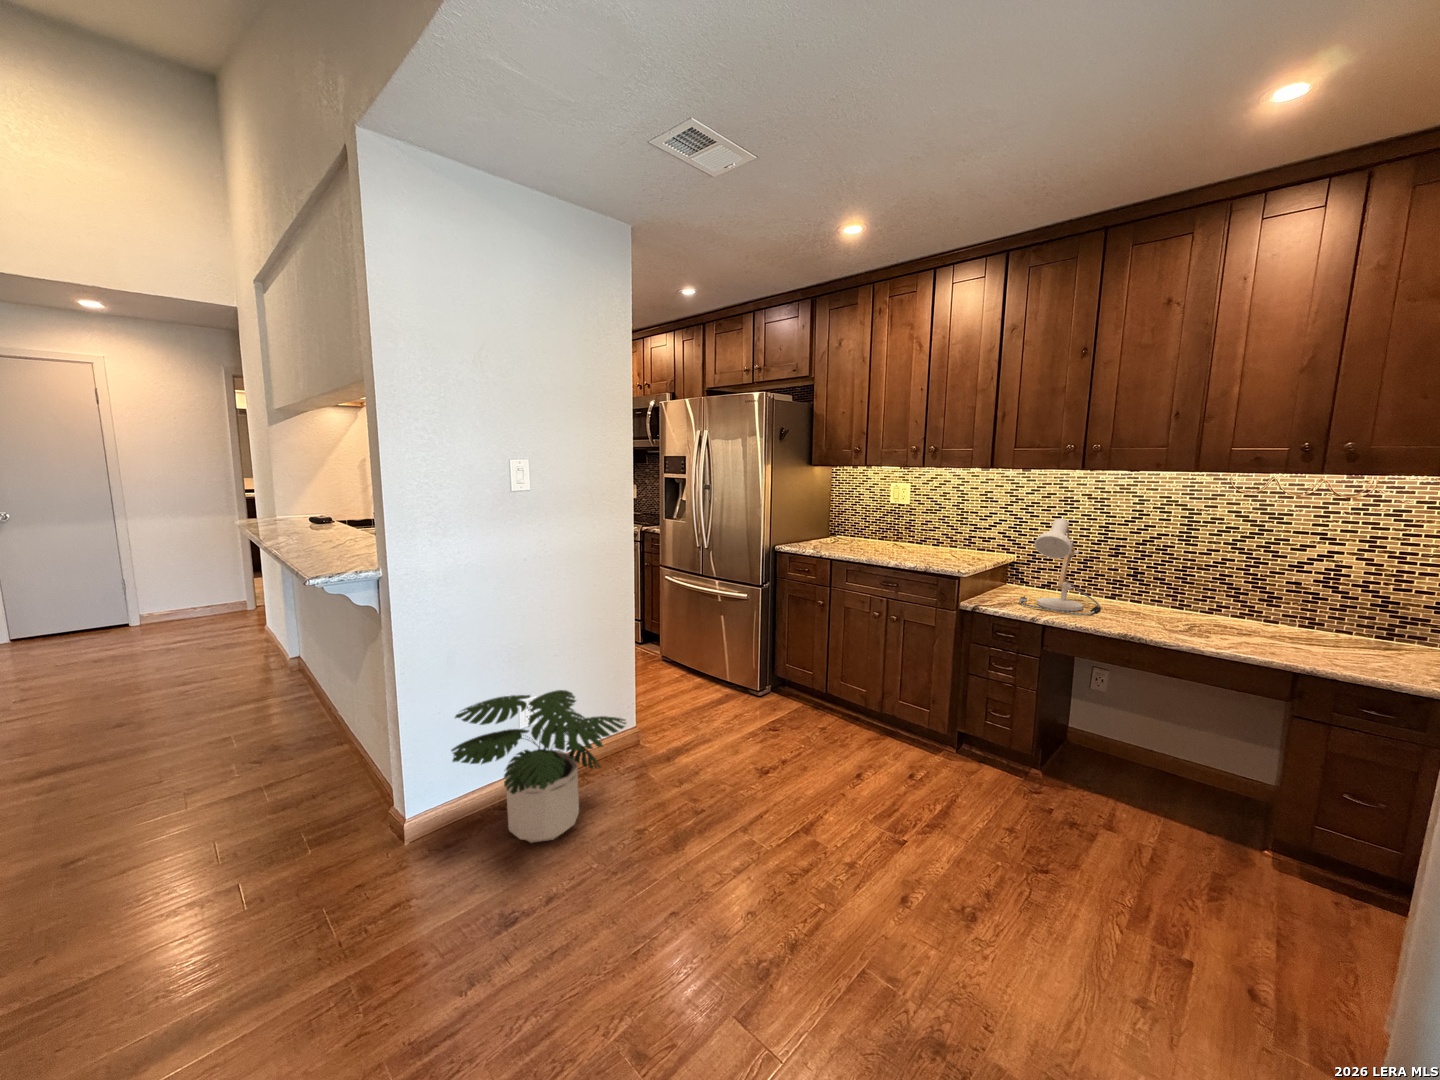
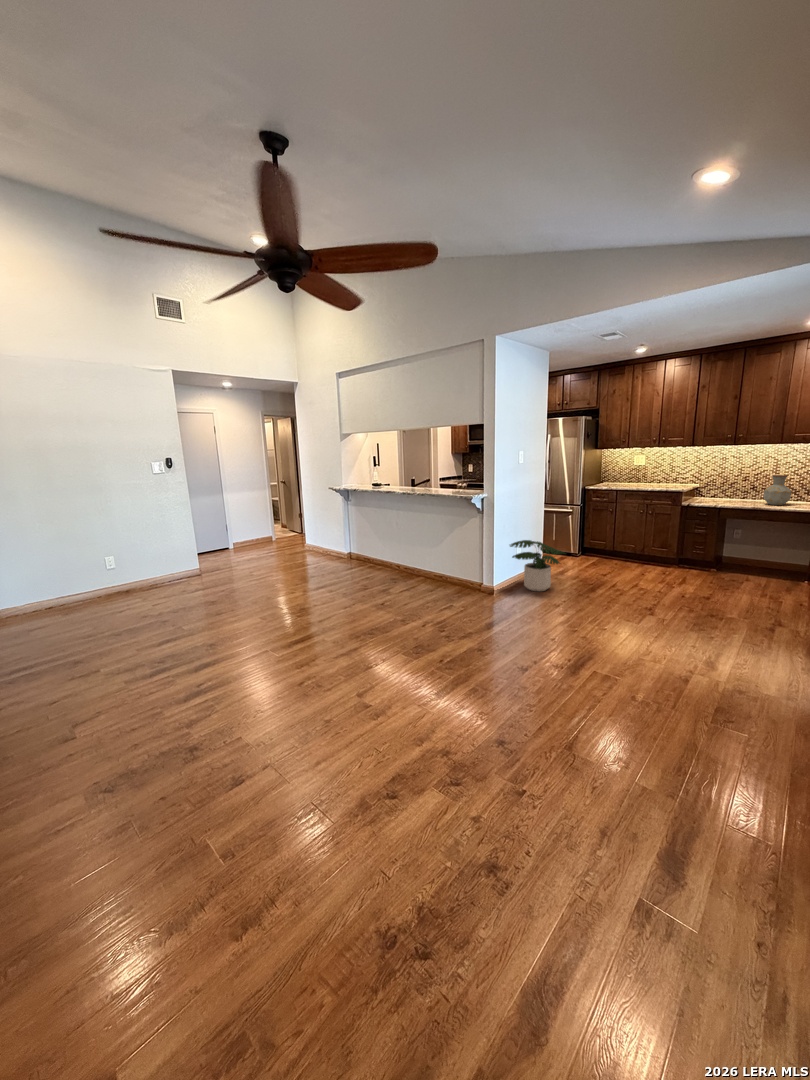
desk lamp: present [1019,518,1101,615] -> none [705,466,740,504]
vase: none [1154,550,1227,631] -> present [763,475,791,505]

